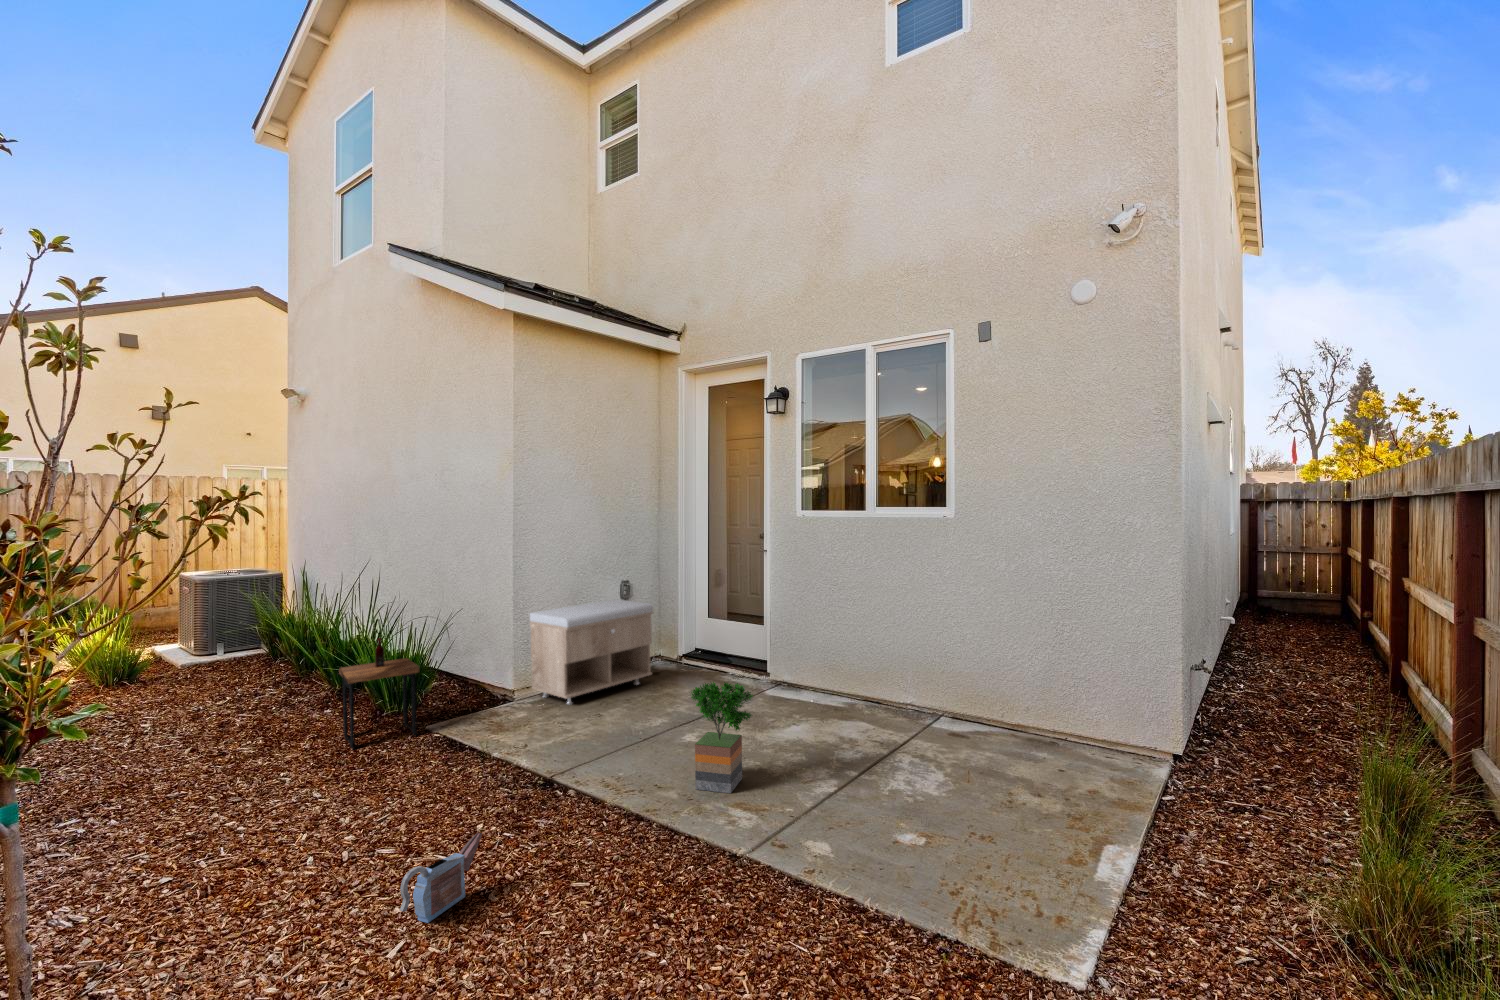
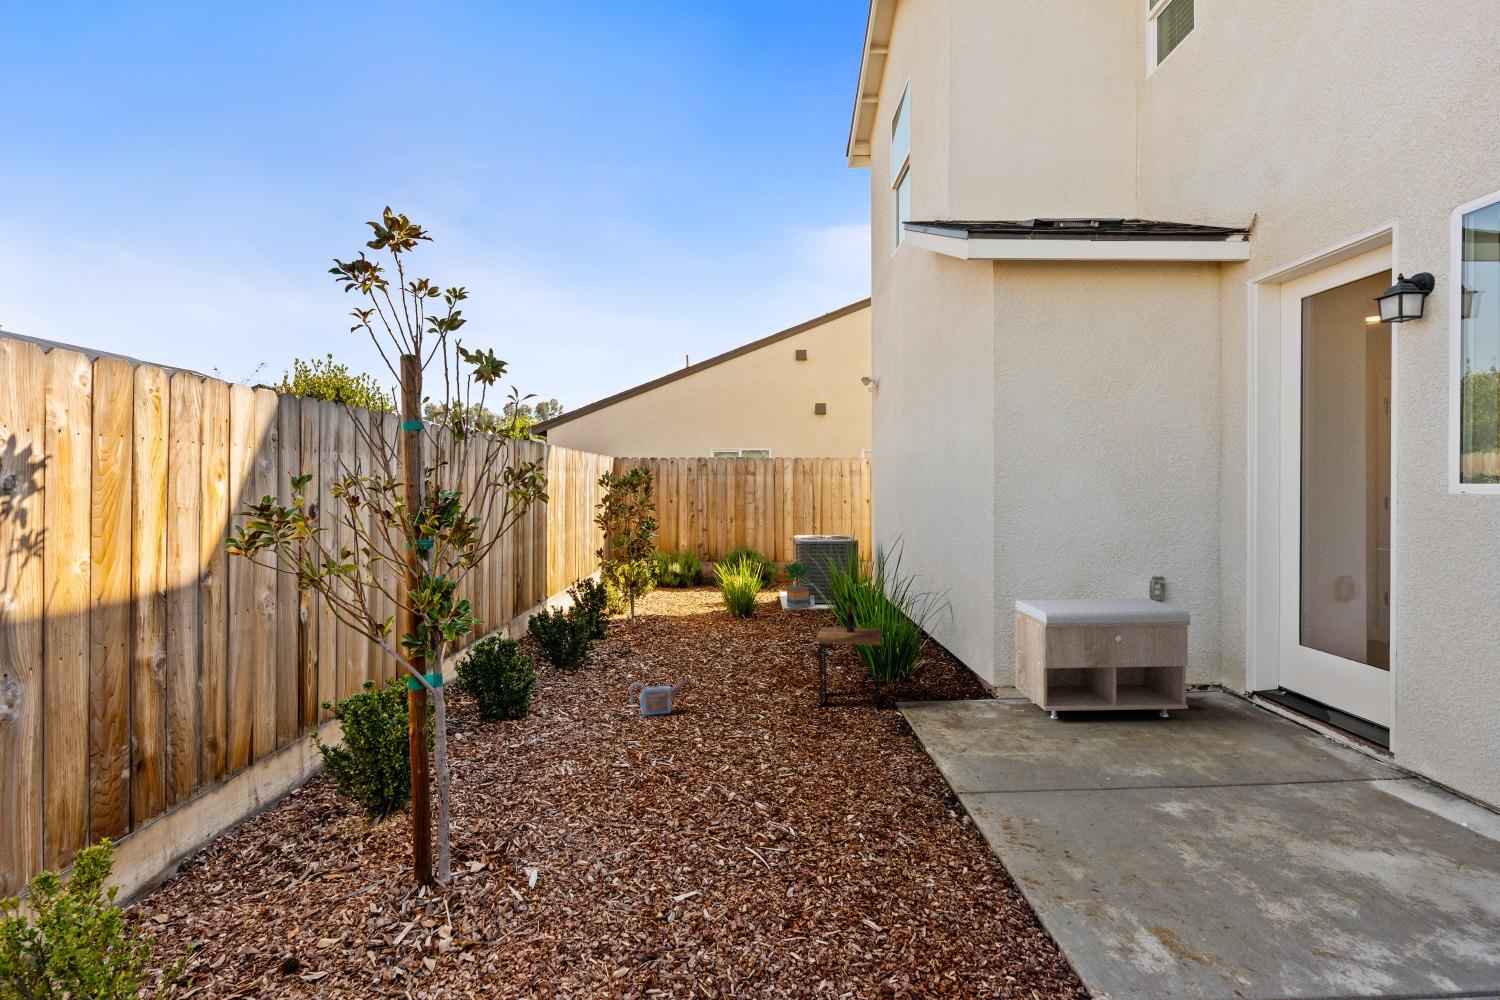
potted tree: present [691,682,753,793] -> present [783,562,813,609]
watering can: present [400,832,482,923] -> present [629,680,686,715]

